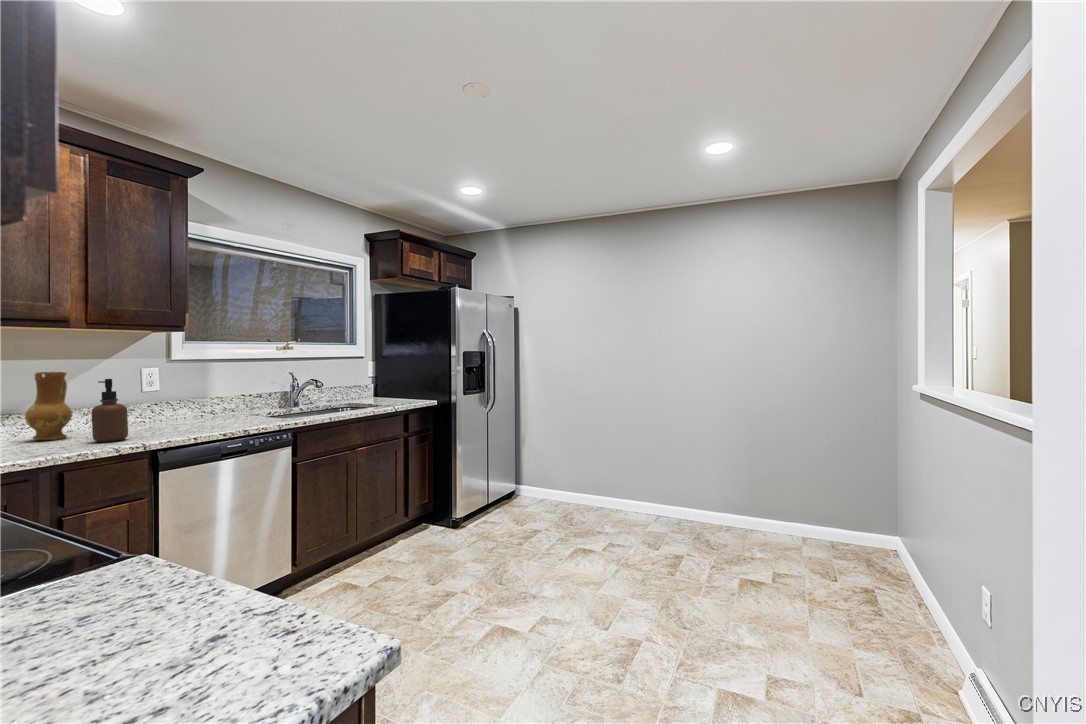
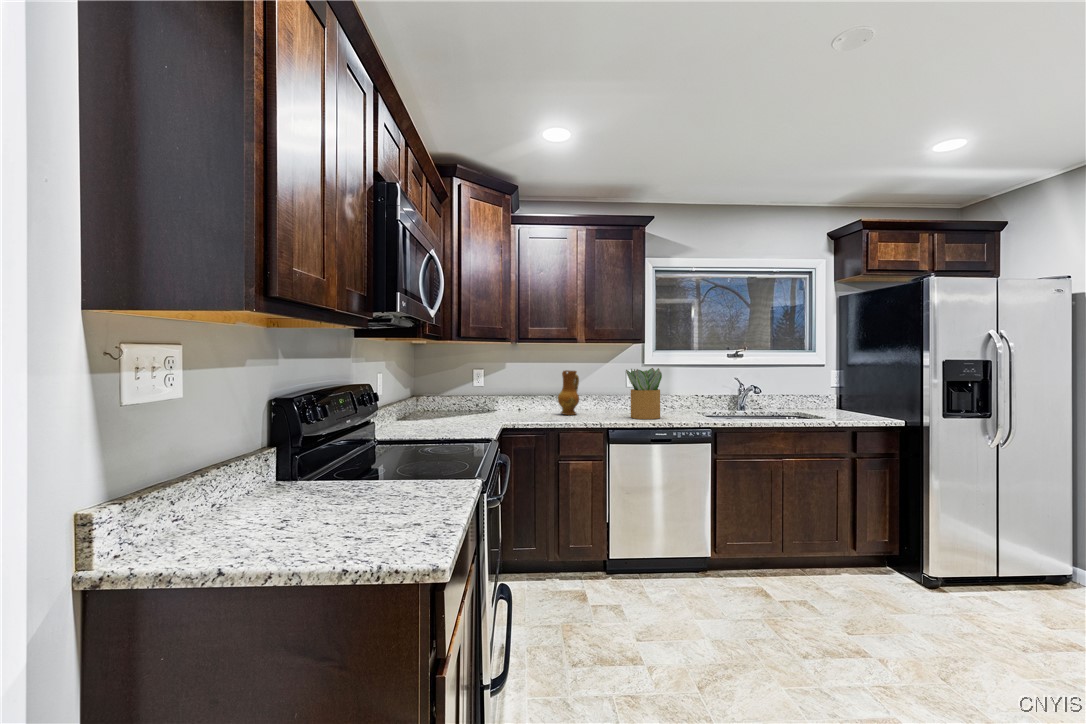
potted plant: none [163,364,216,431] -> present [626,368,662,419]
soap dispenser: present [92,379,128,442] -> none [582,377,601,420]

